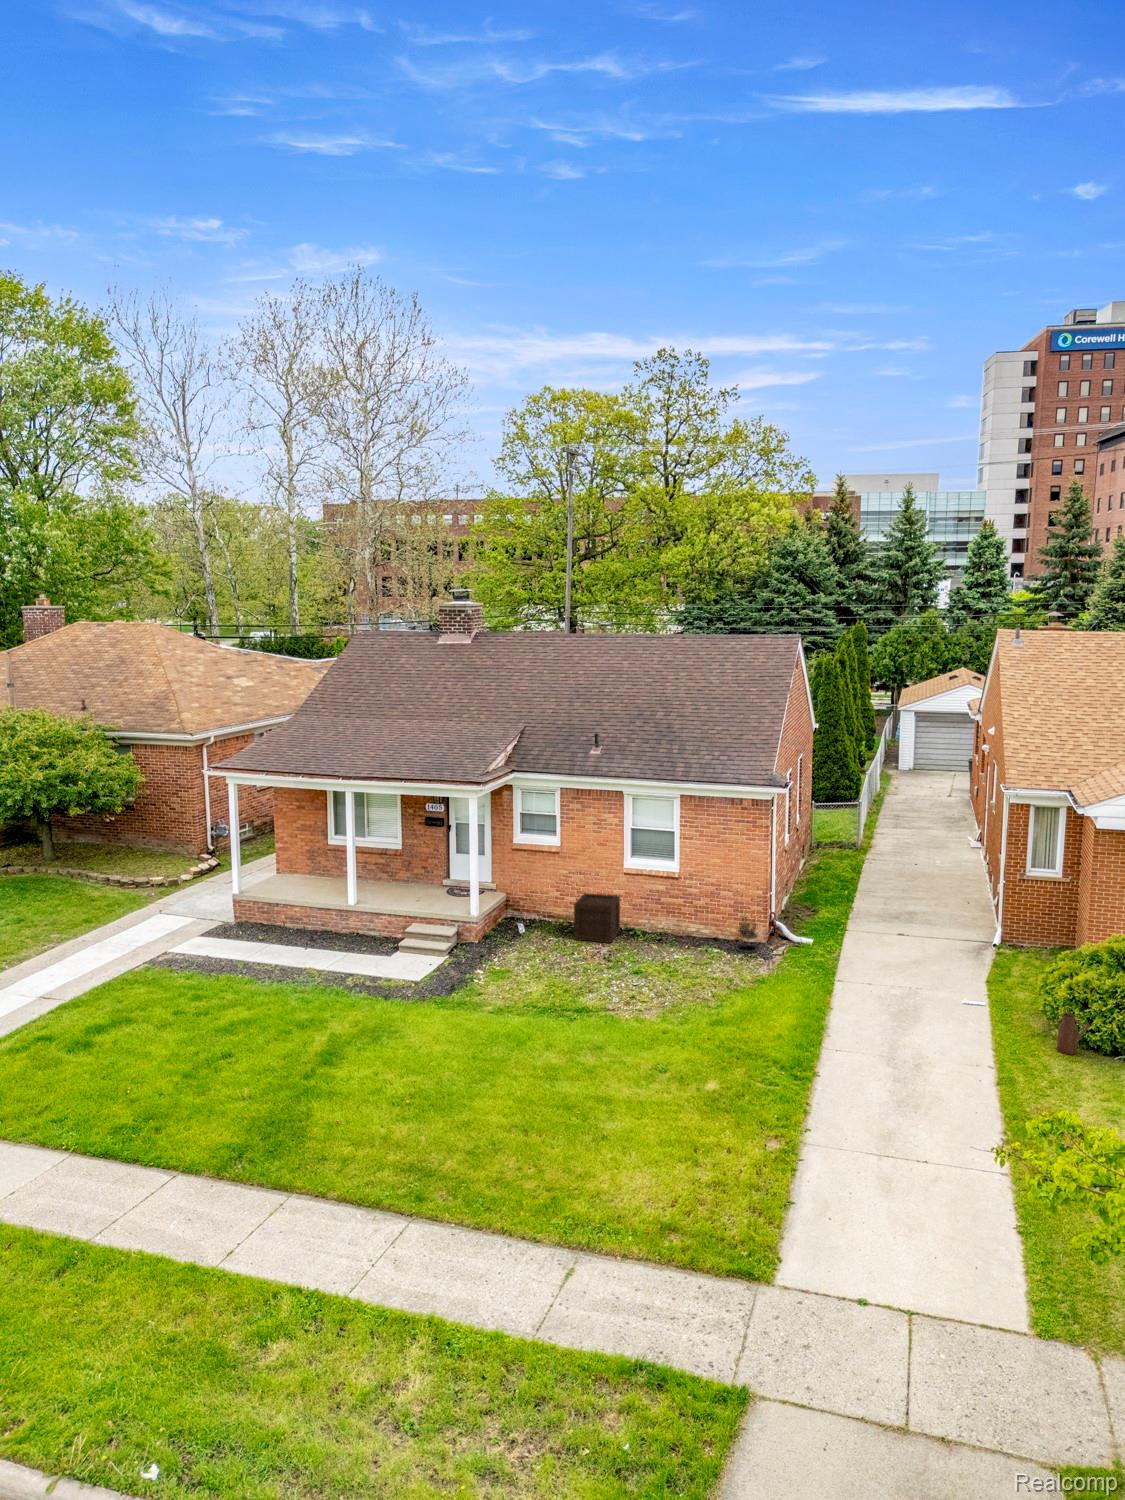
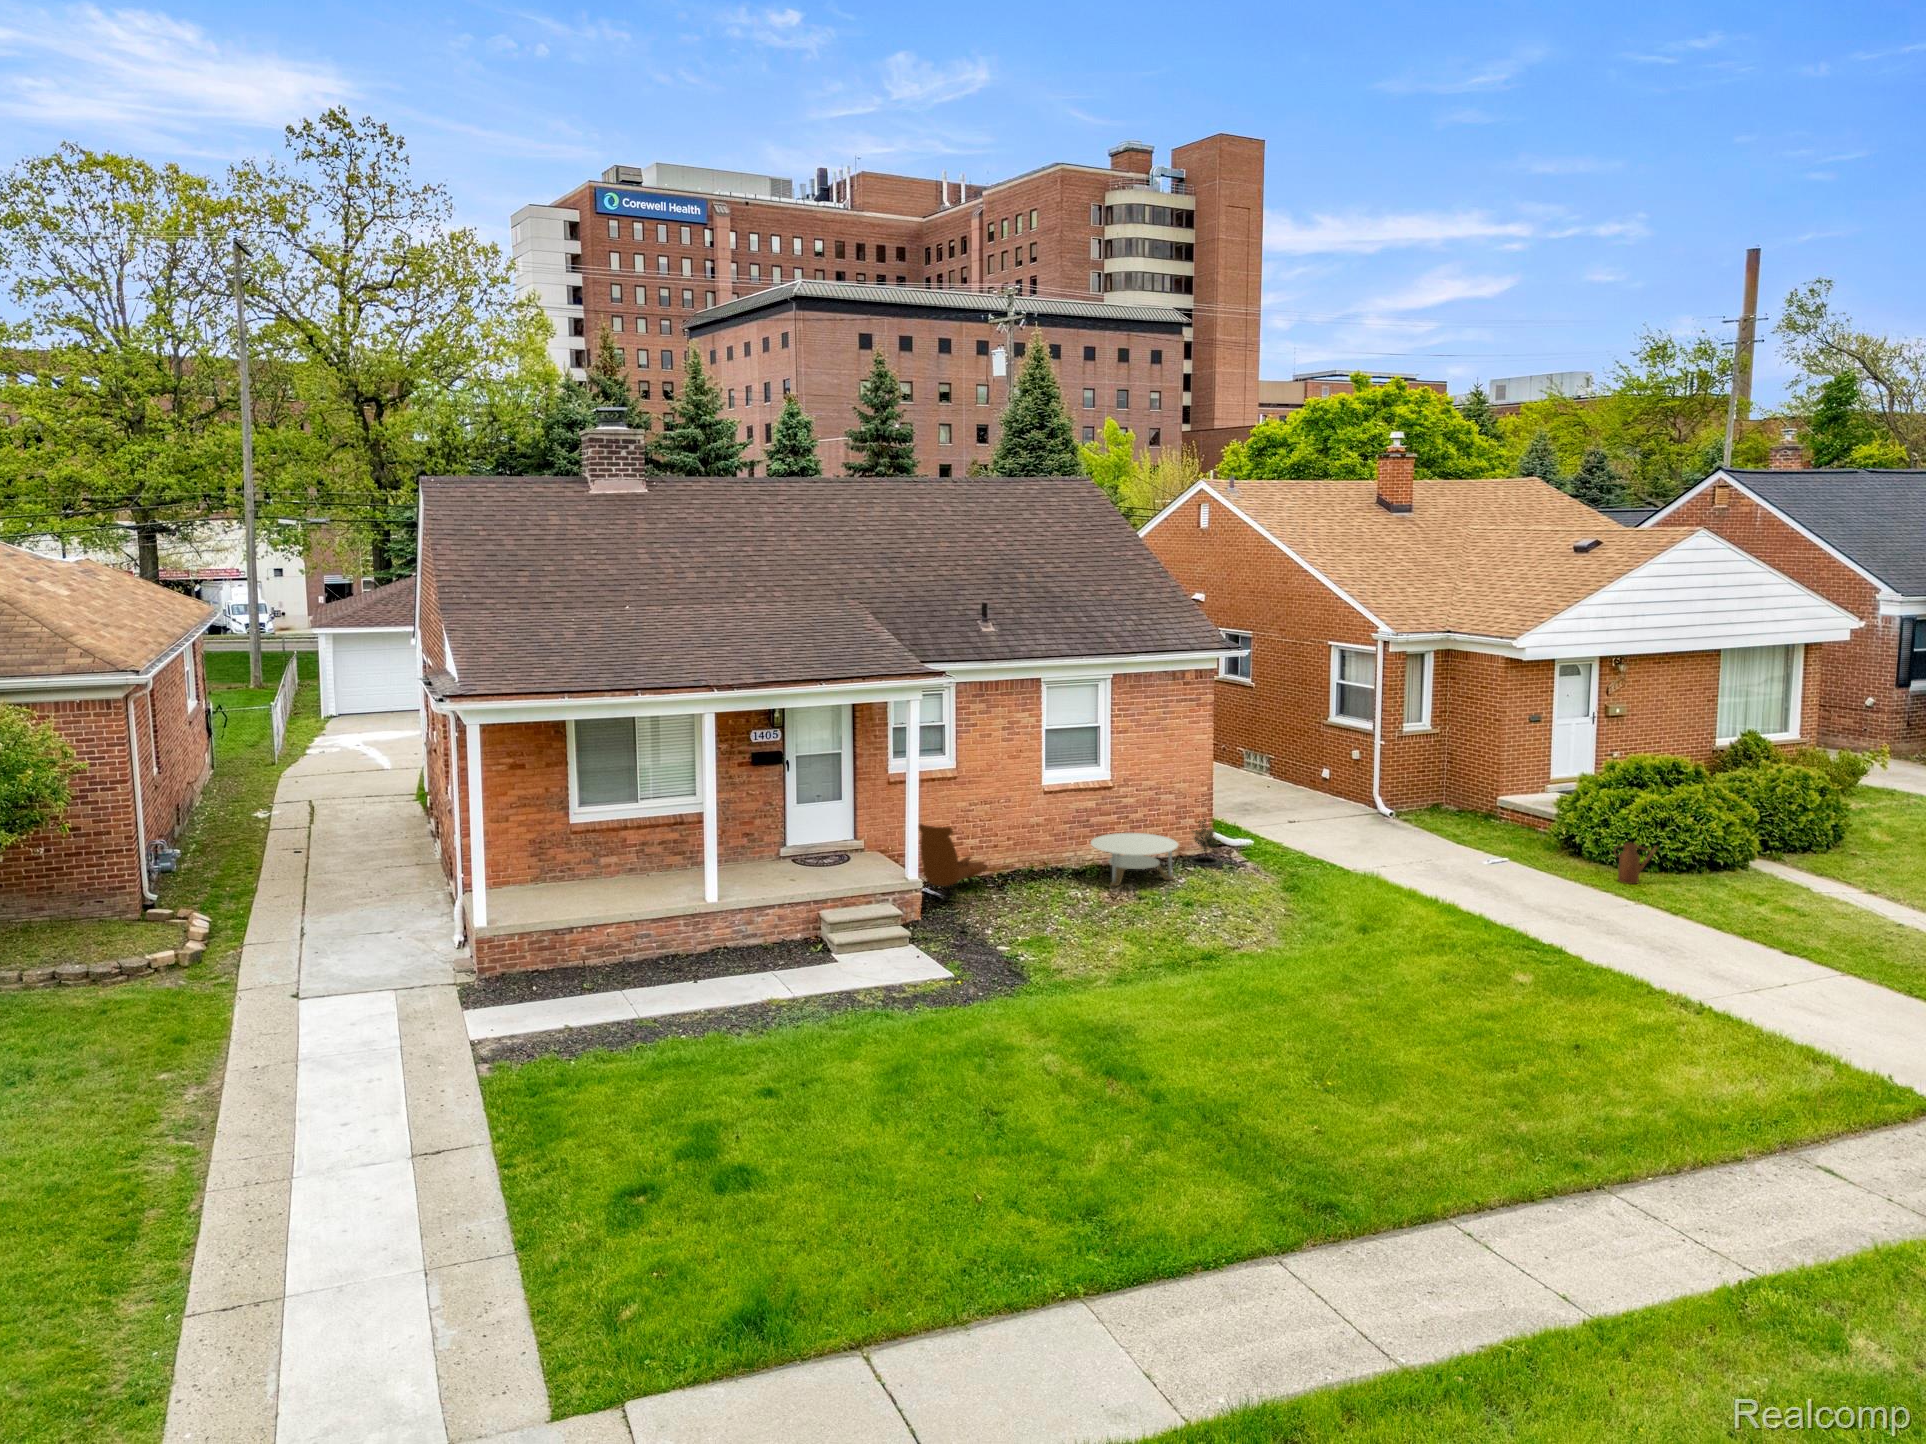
lounge chair: none [501,880,570,940] -> present [919,824,988,902]
wooden crate: present [574,893,620,943] -> none [994,824,1065,892]
round table: none [638,913,704,956] -> present [1091,833,1178,886]

